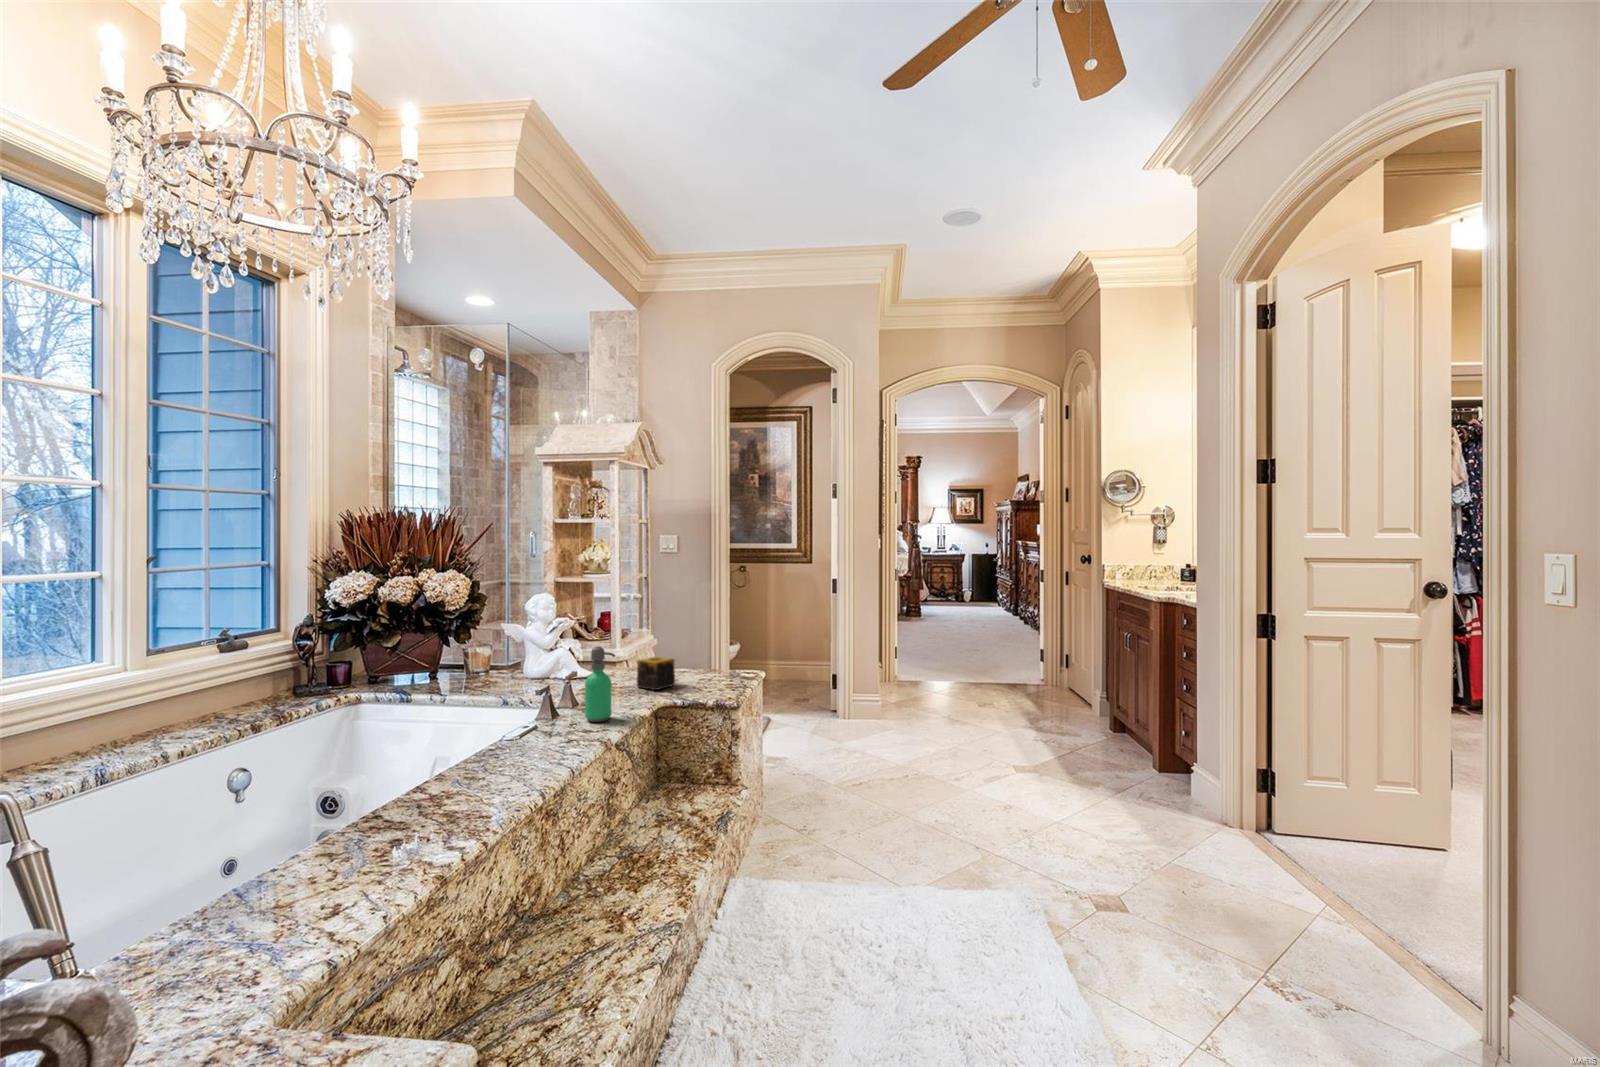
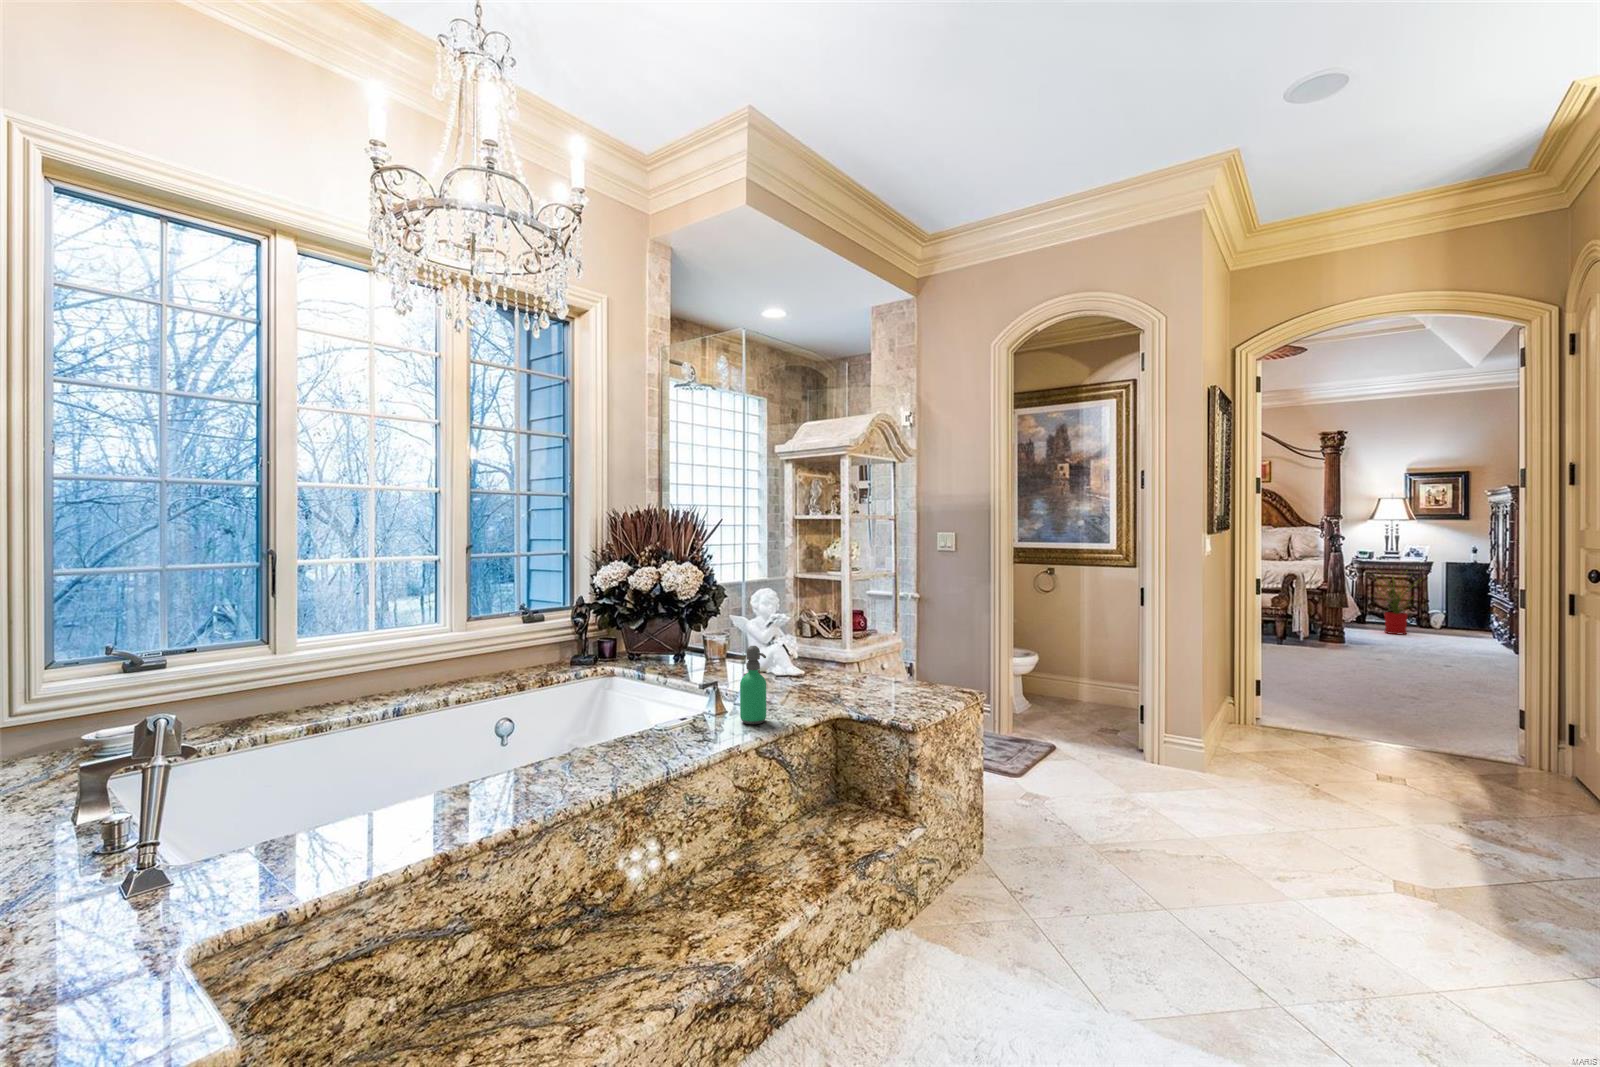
house plant: none [929,559,966,608] -> present [1383,578,1412,634]
candle: present [637,656,675,690] -> none [830,662,869,698]

